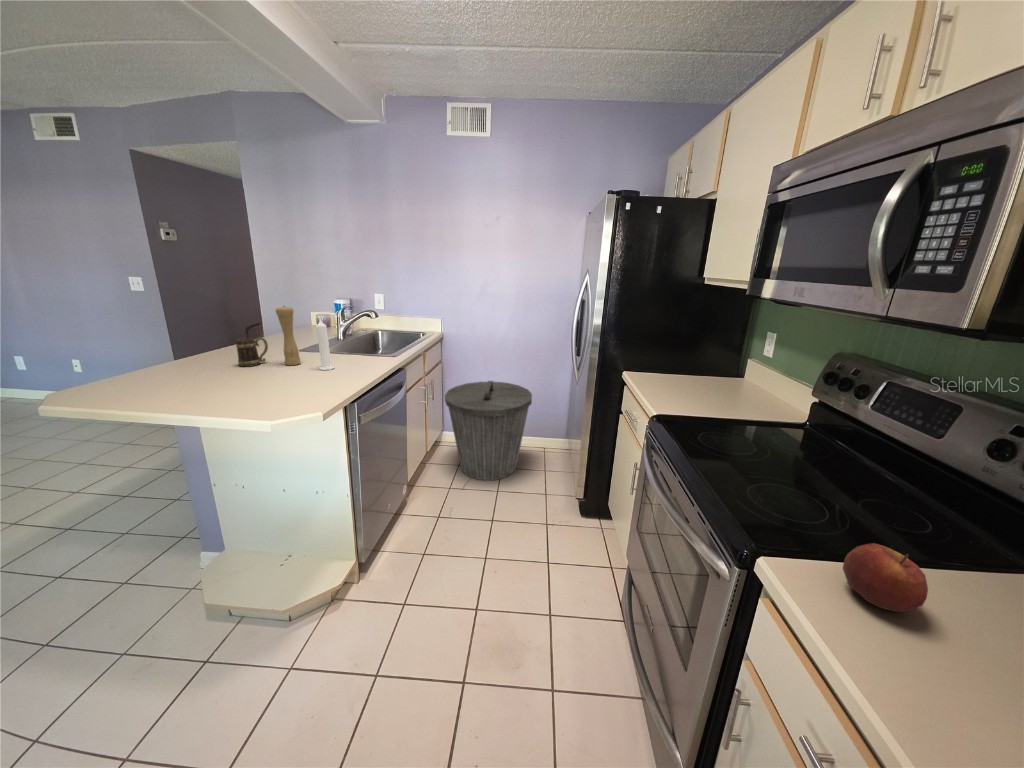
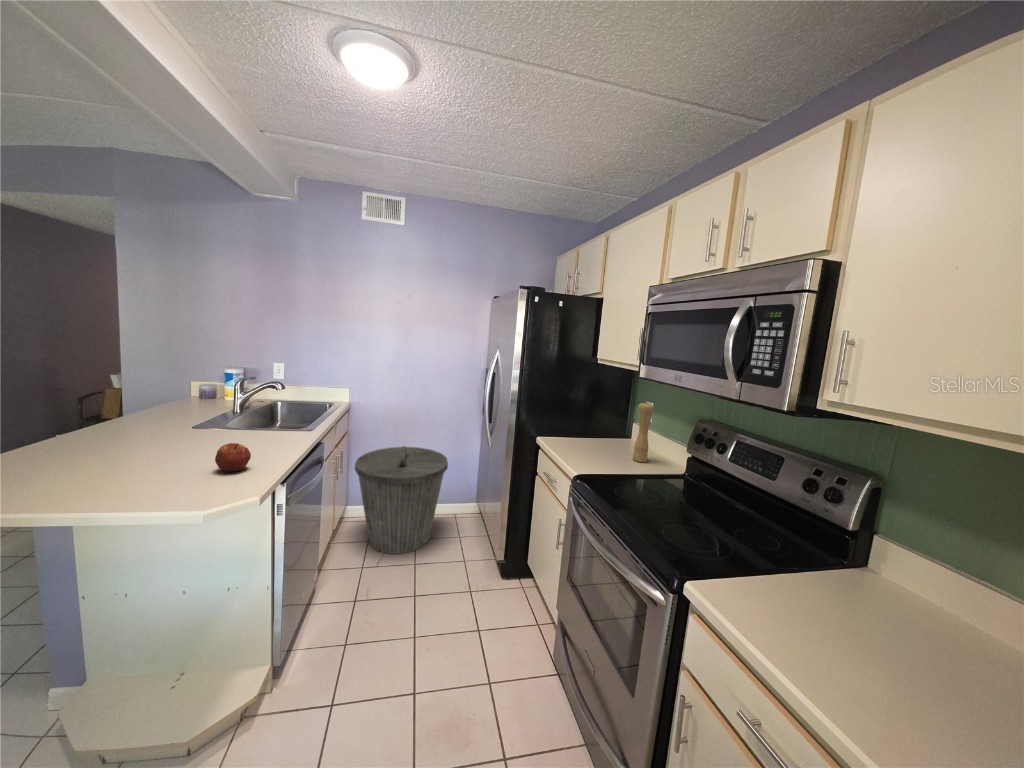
pepper mill: present [276,306,301,365] -> present [633,403,655,462]
candle: present [316,319,334,370] -> none [217,386,237,444]
mug: present [236,337,268,367] -> none [98,406,144,443]
apple: present [843,543,928,612] -> present [215,443,251,472]

